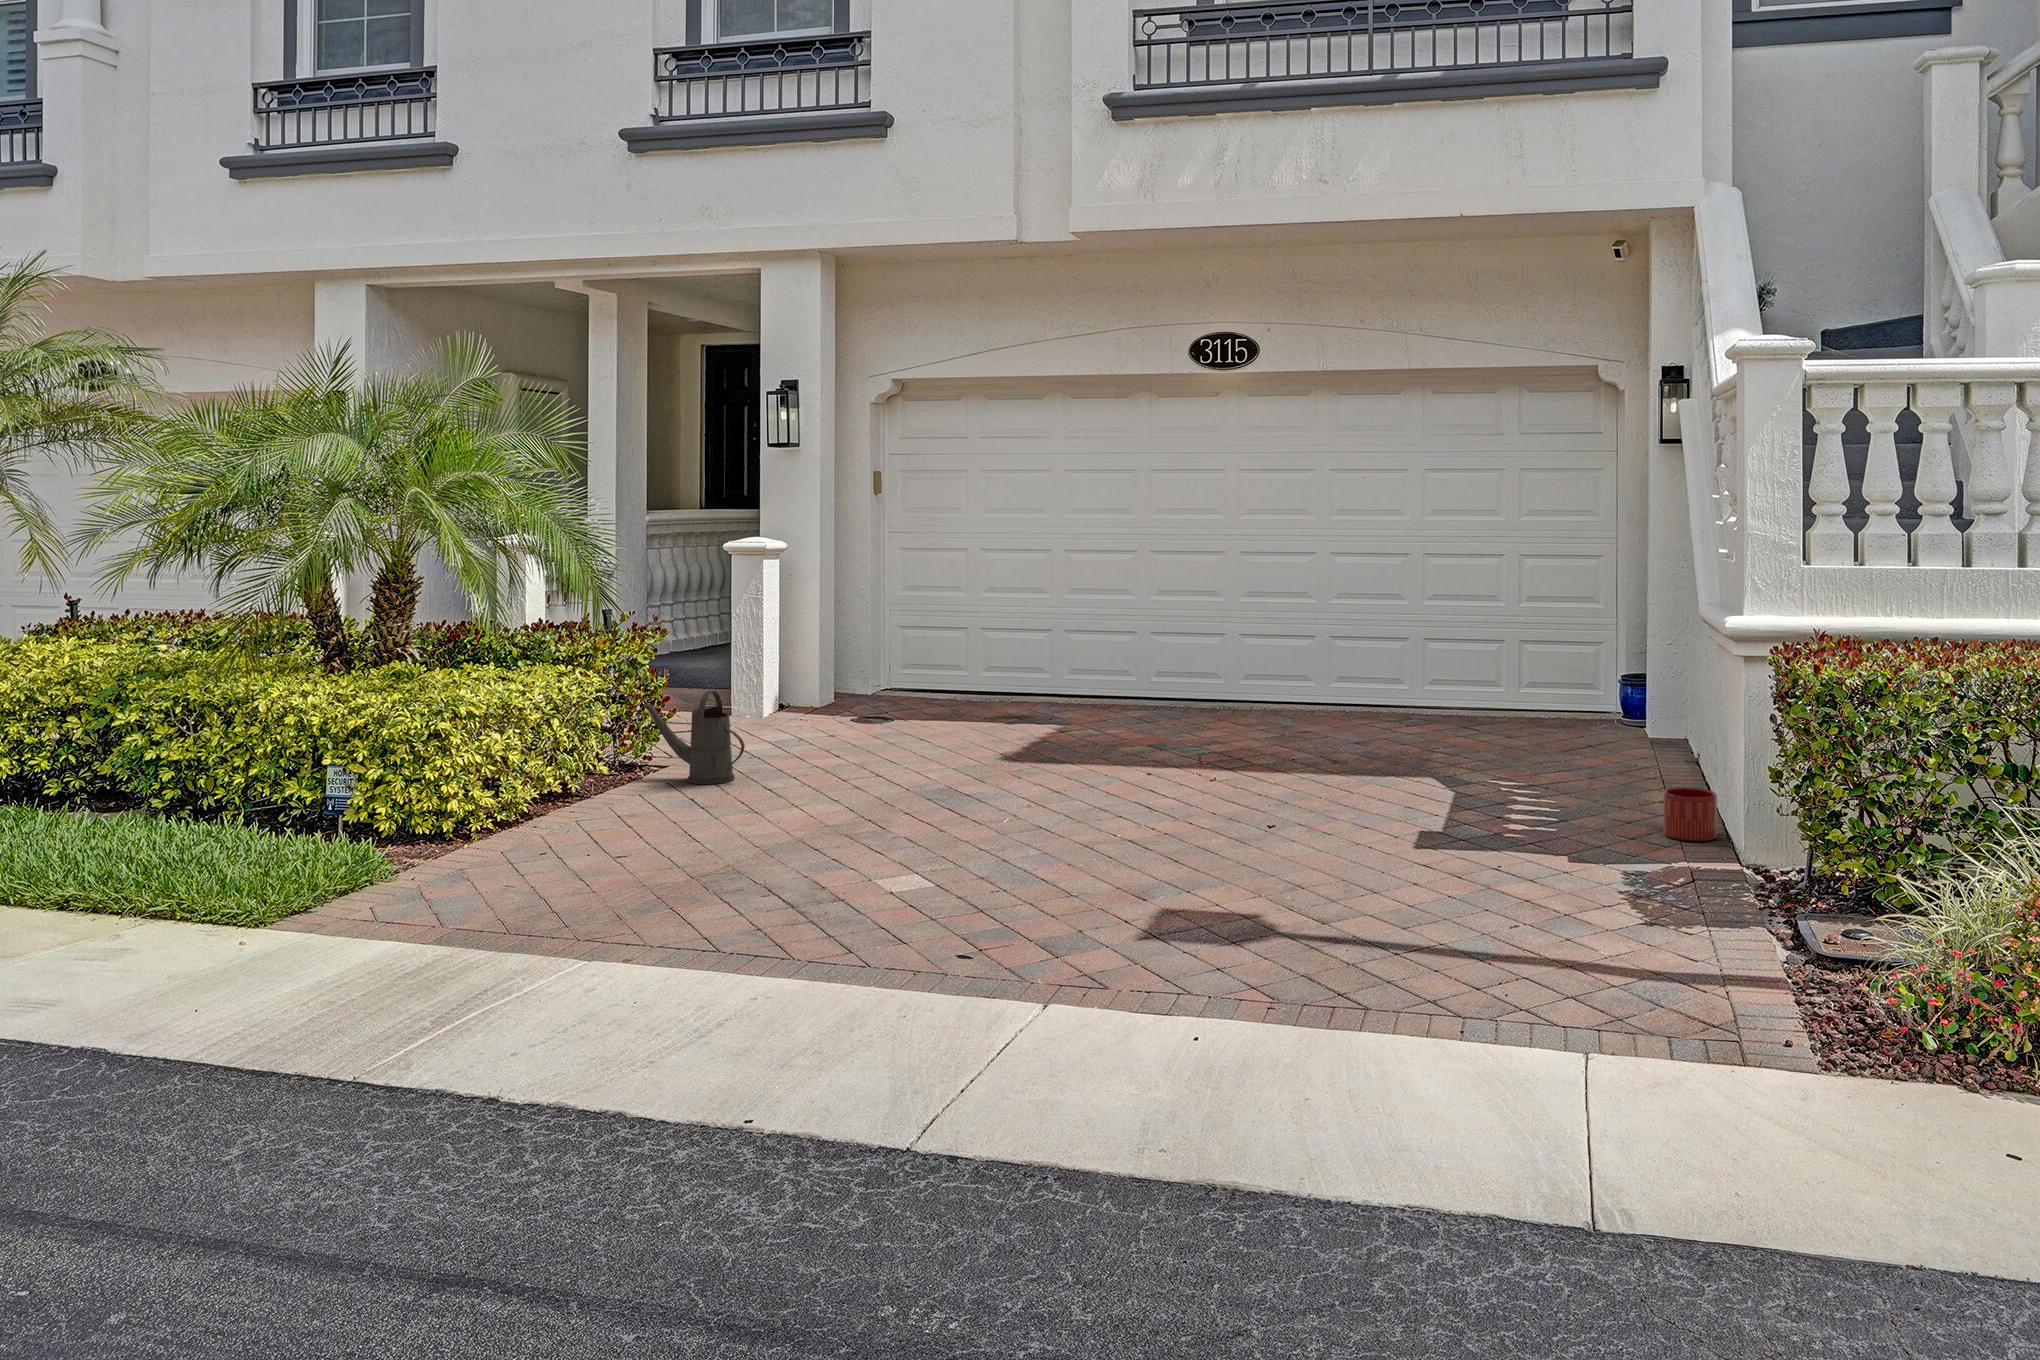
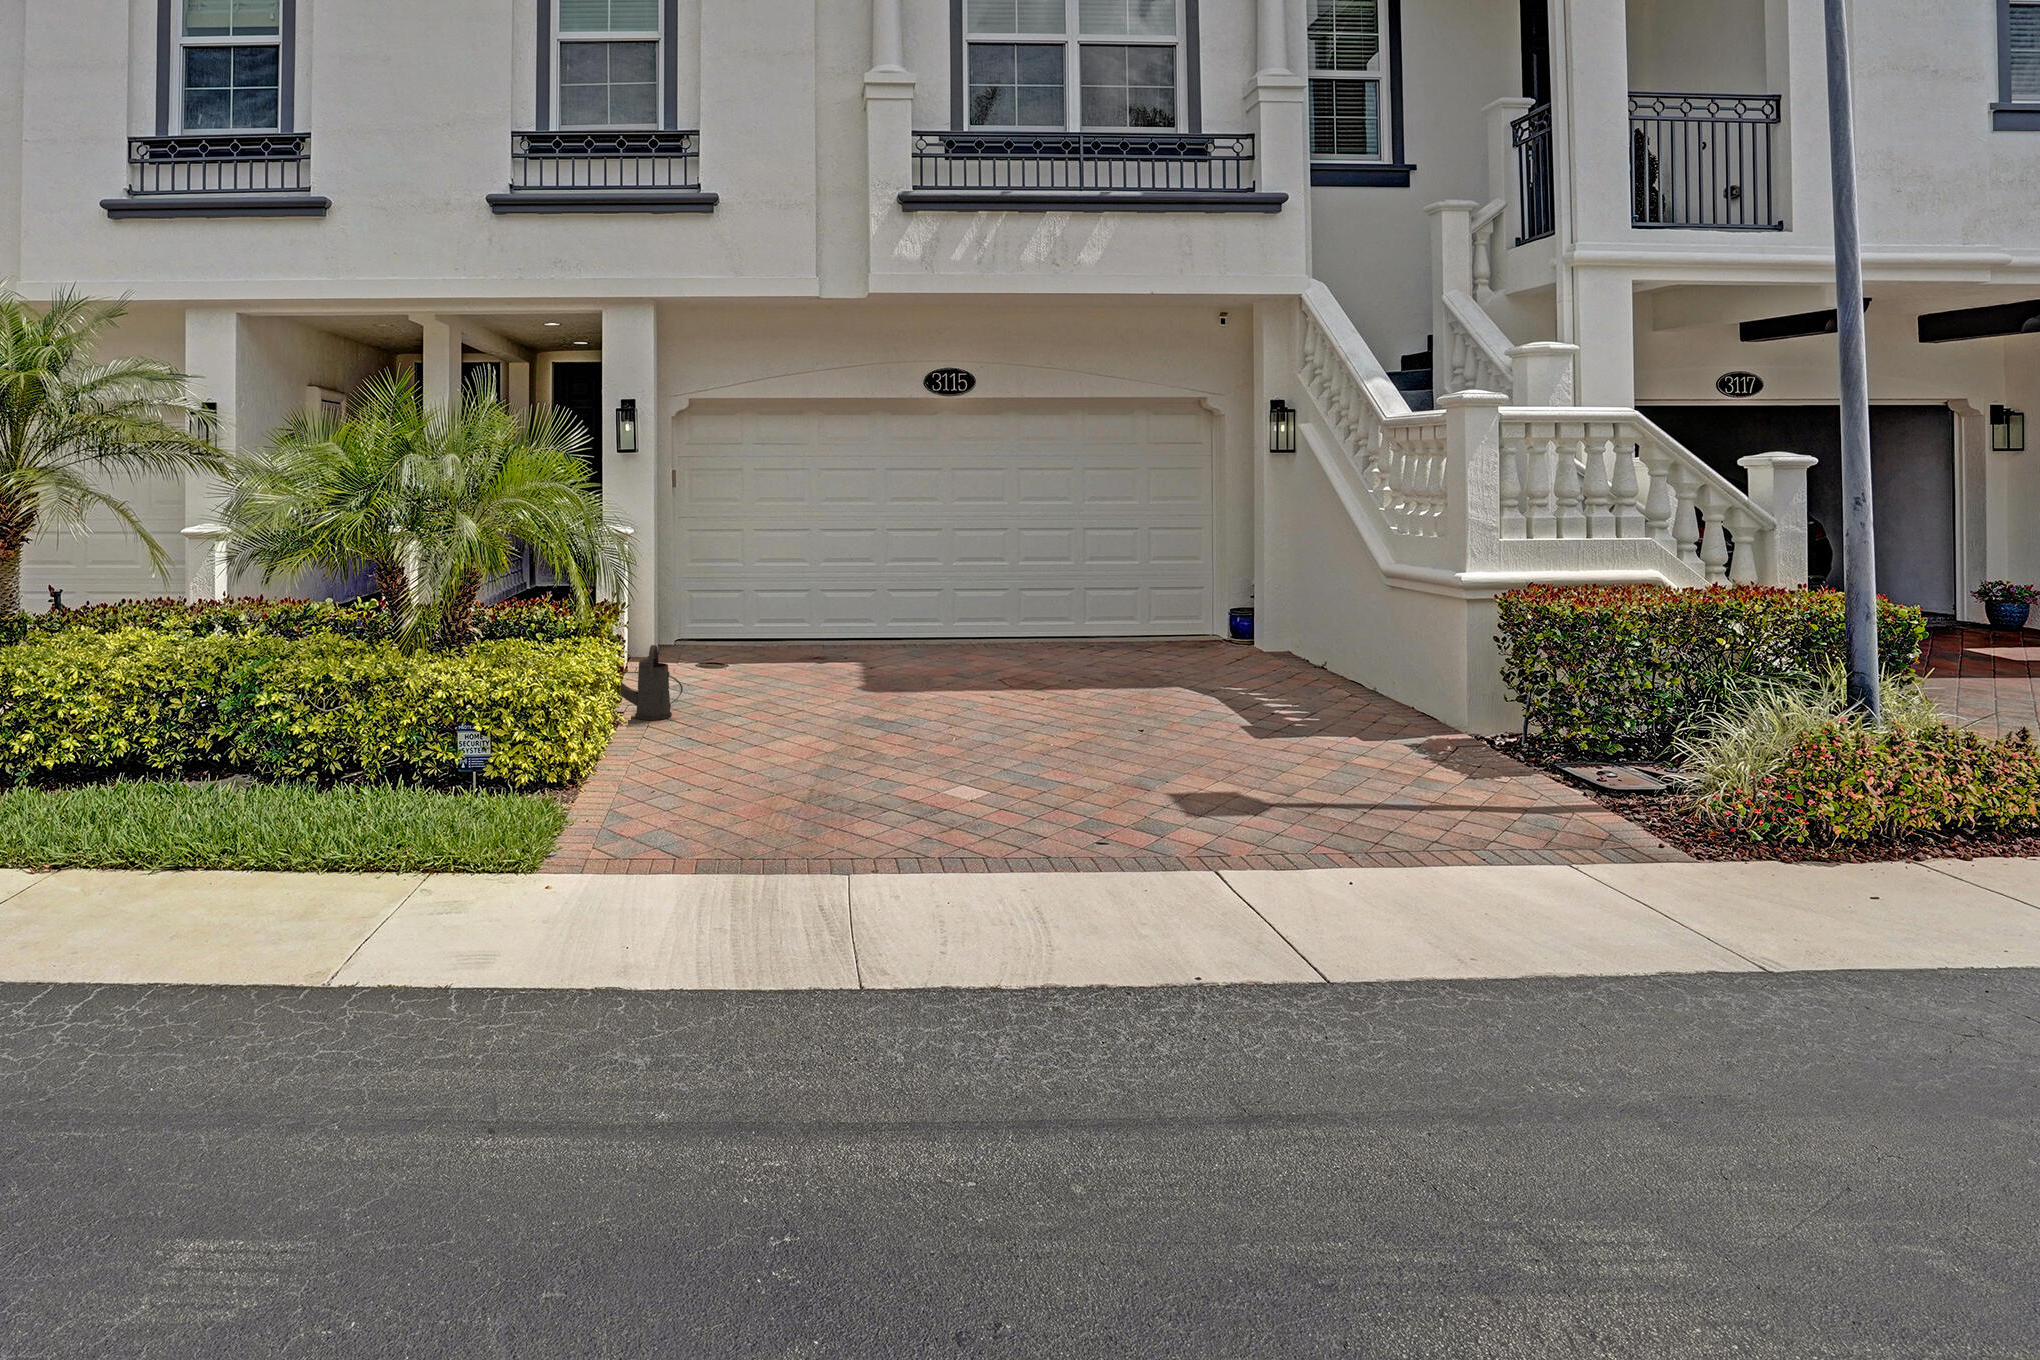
planter: present [1664,787,1717,842] -> none [1382,688,1420,725]

